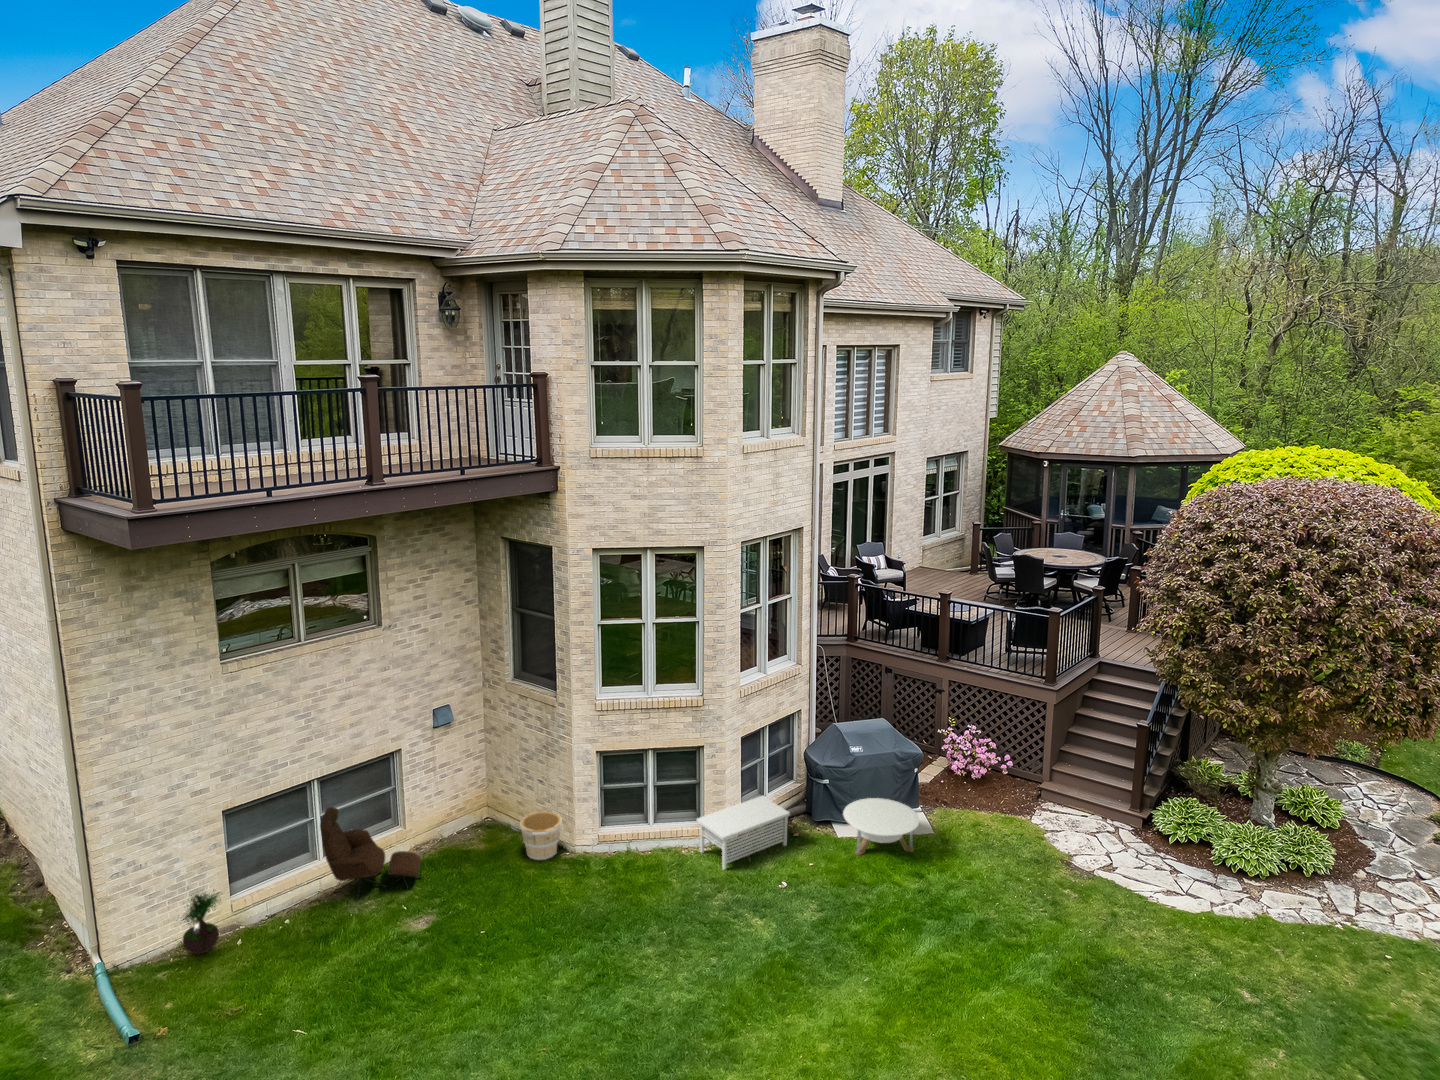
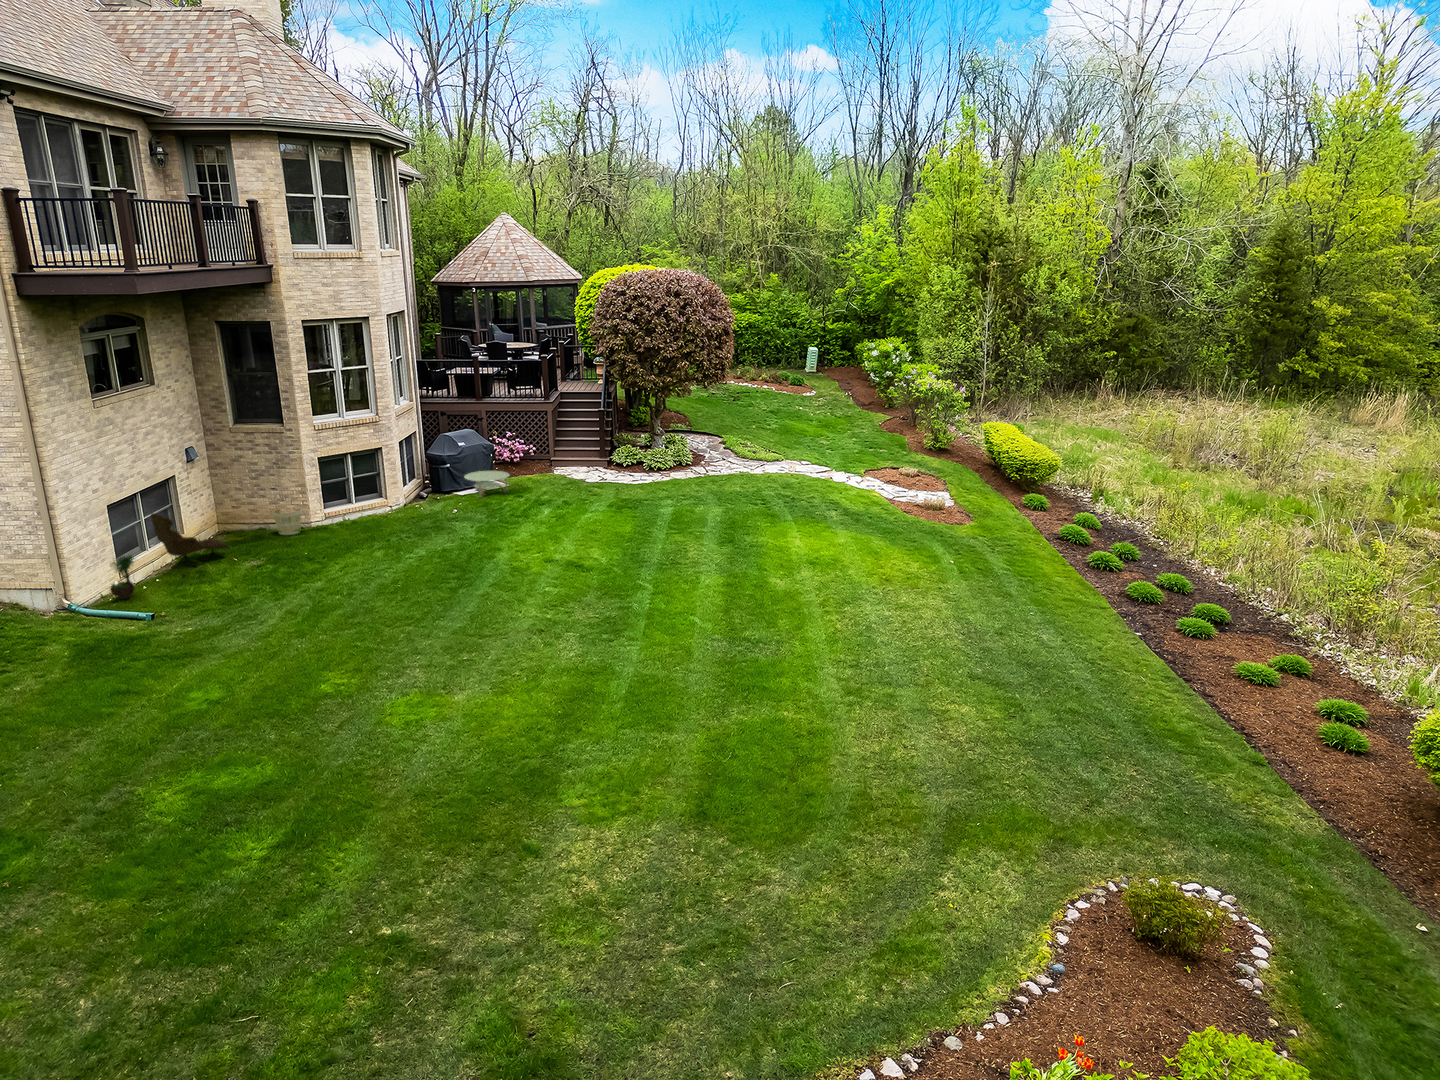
storage bench: present [697,796,790,870] -> none [386,480,438,515]

